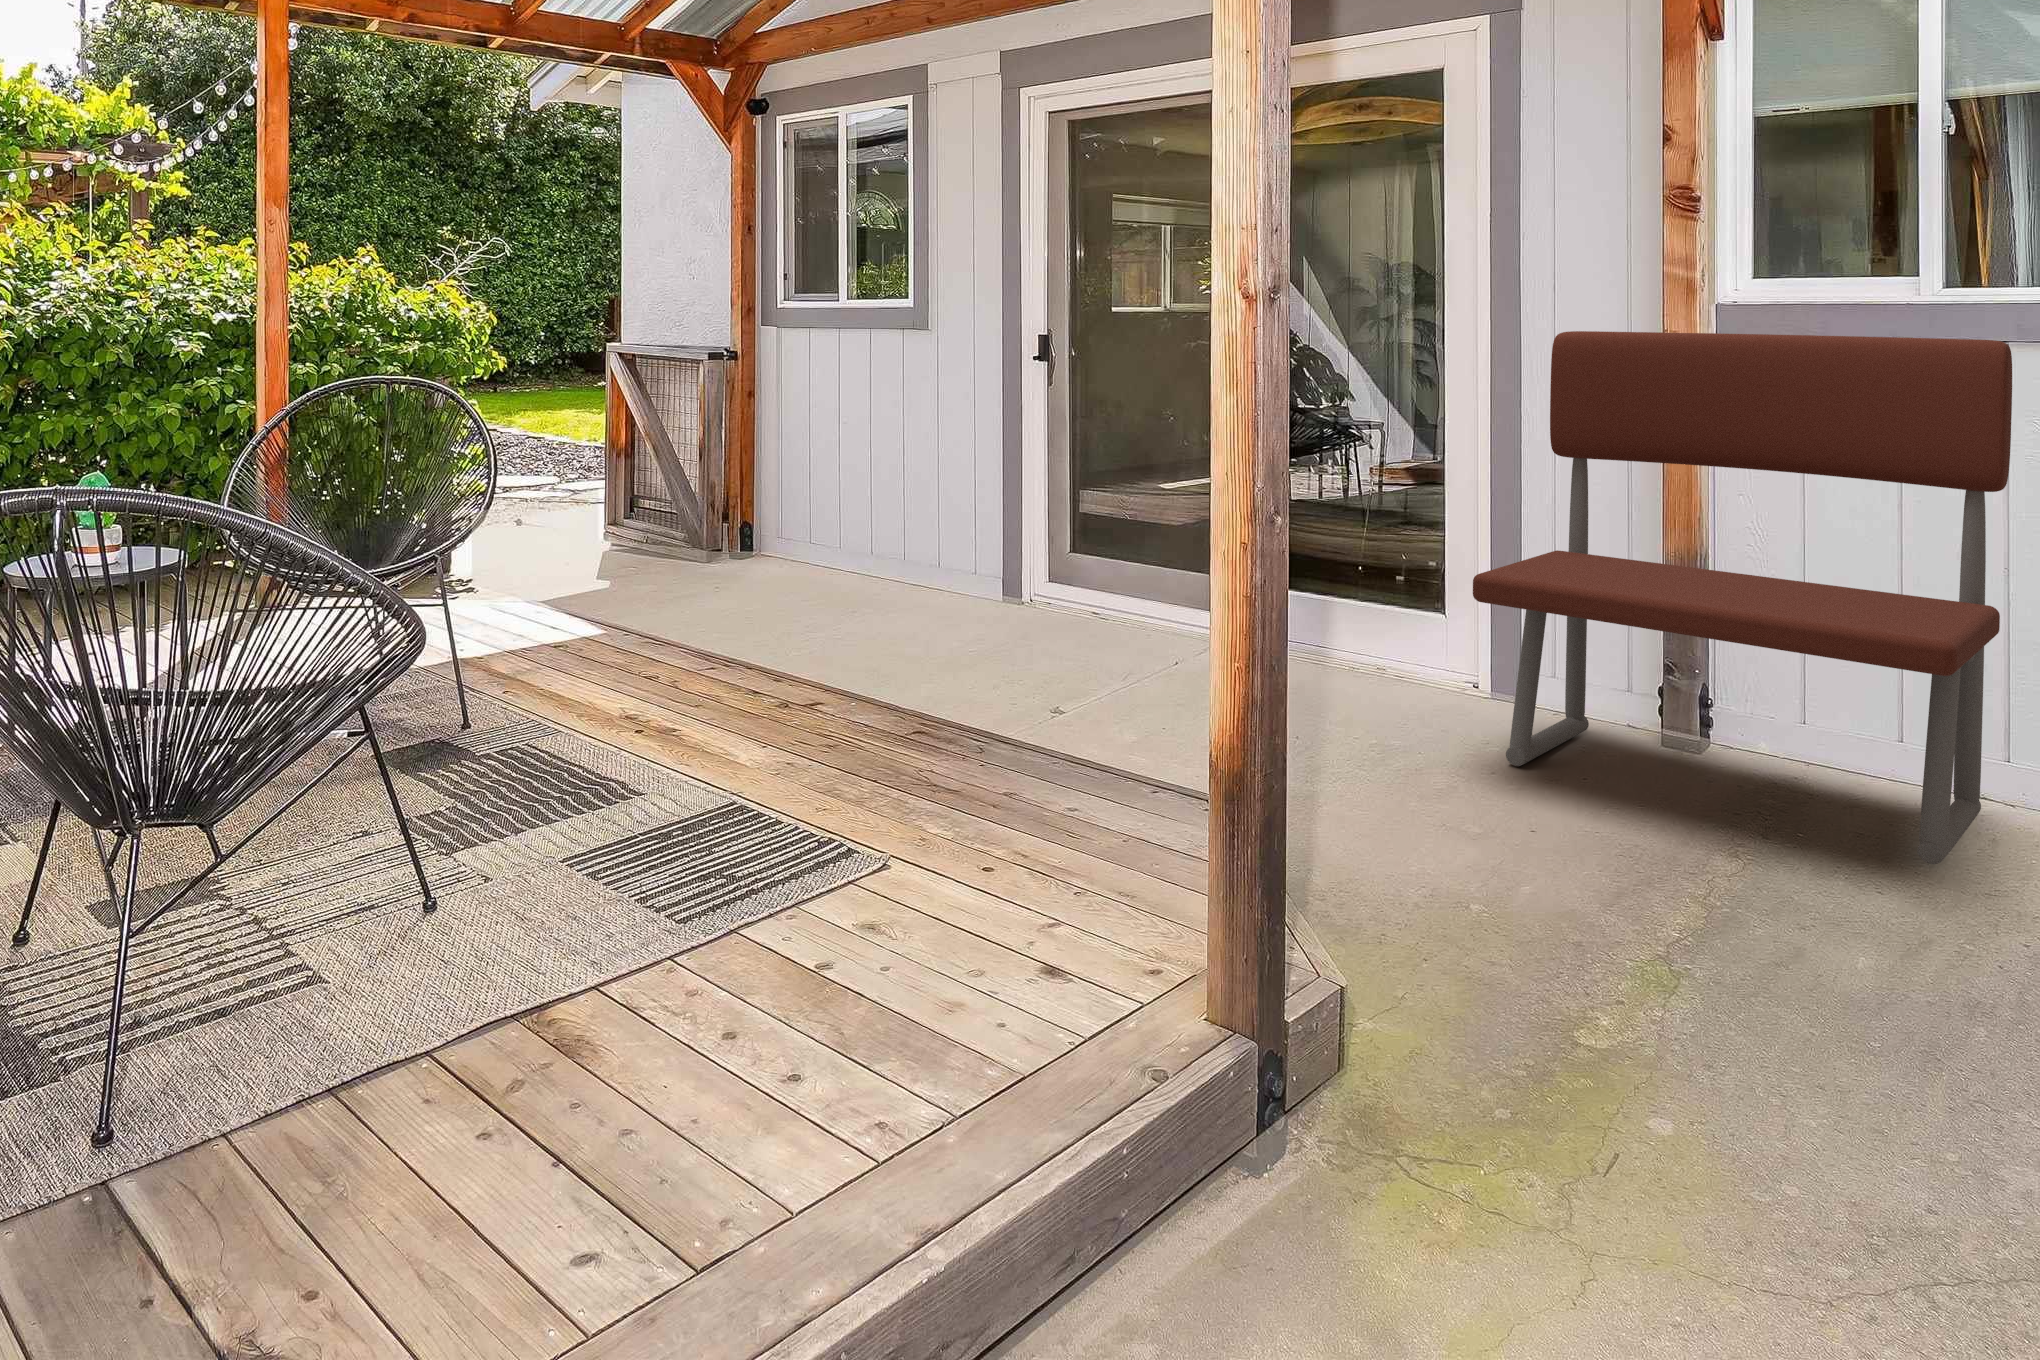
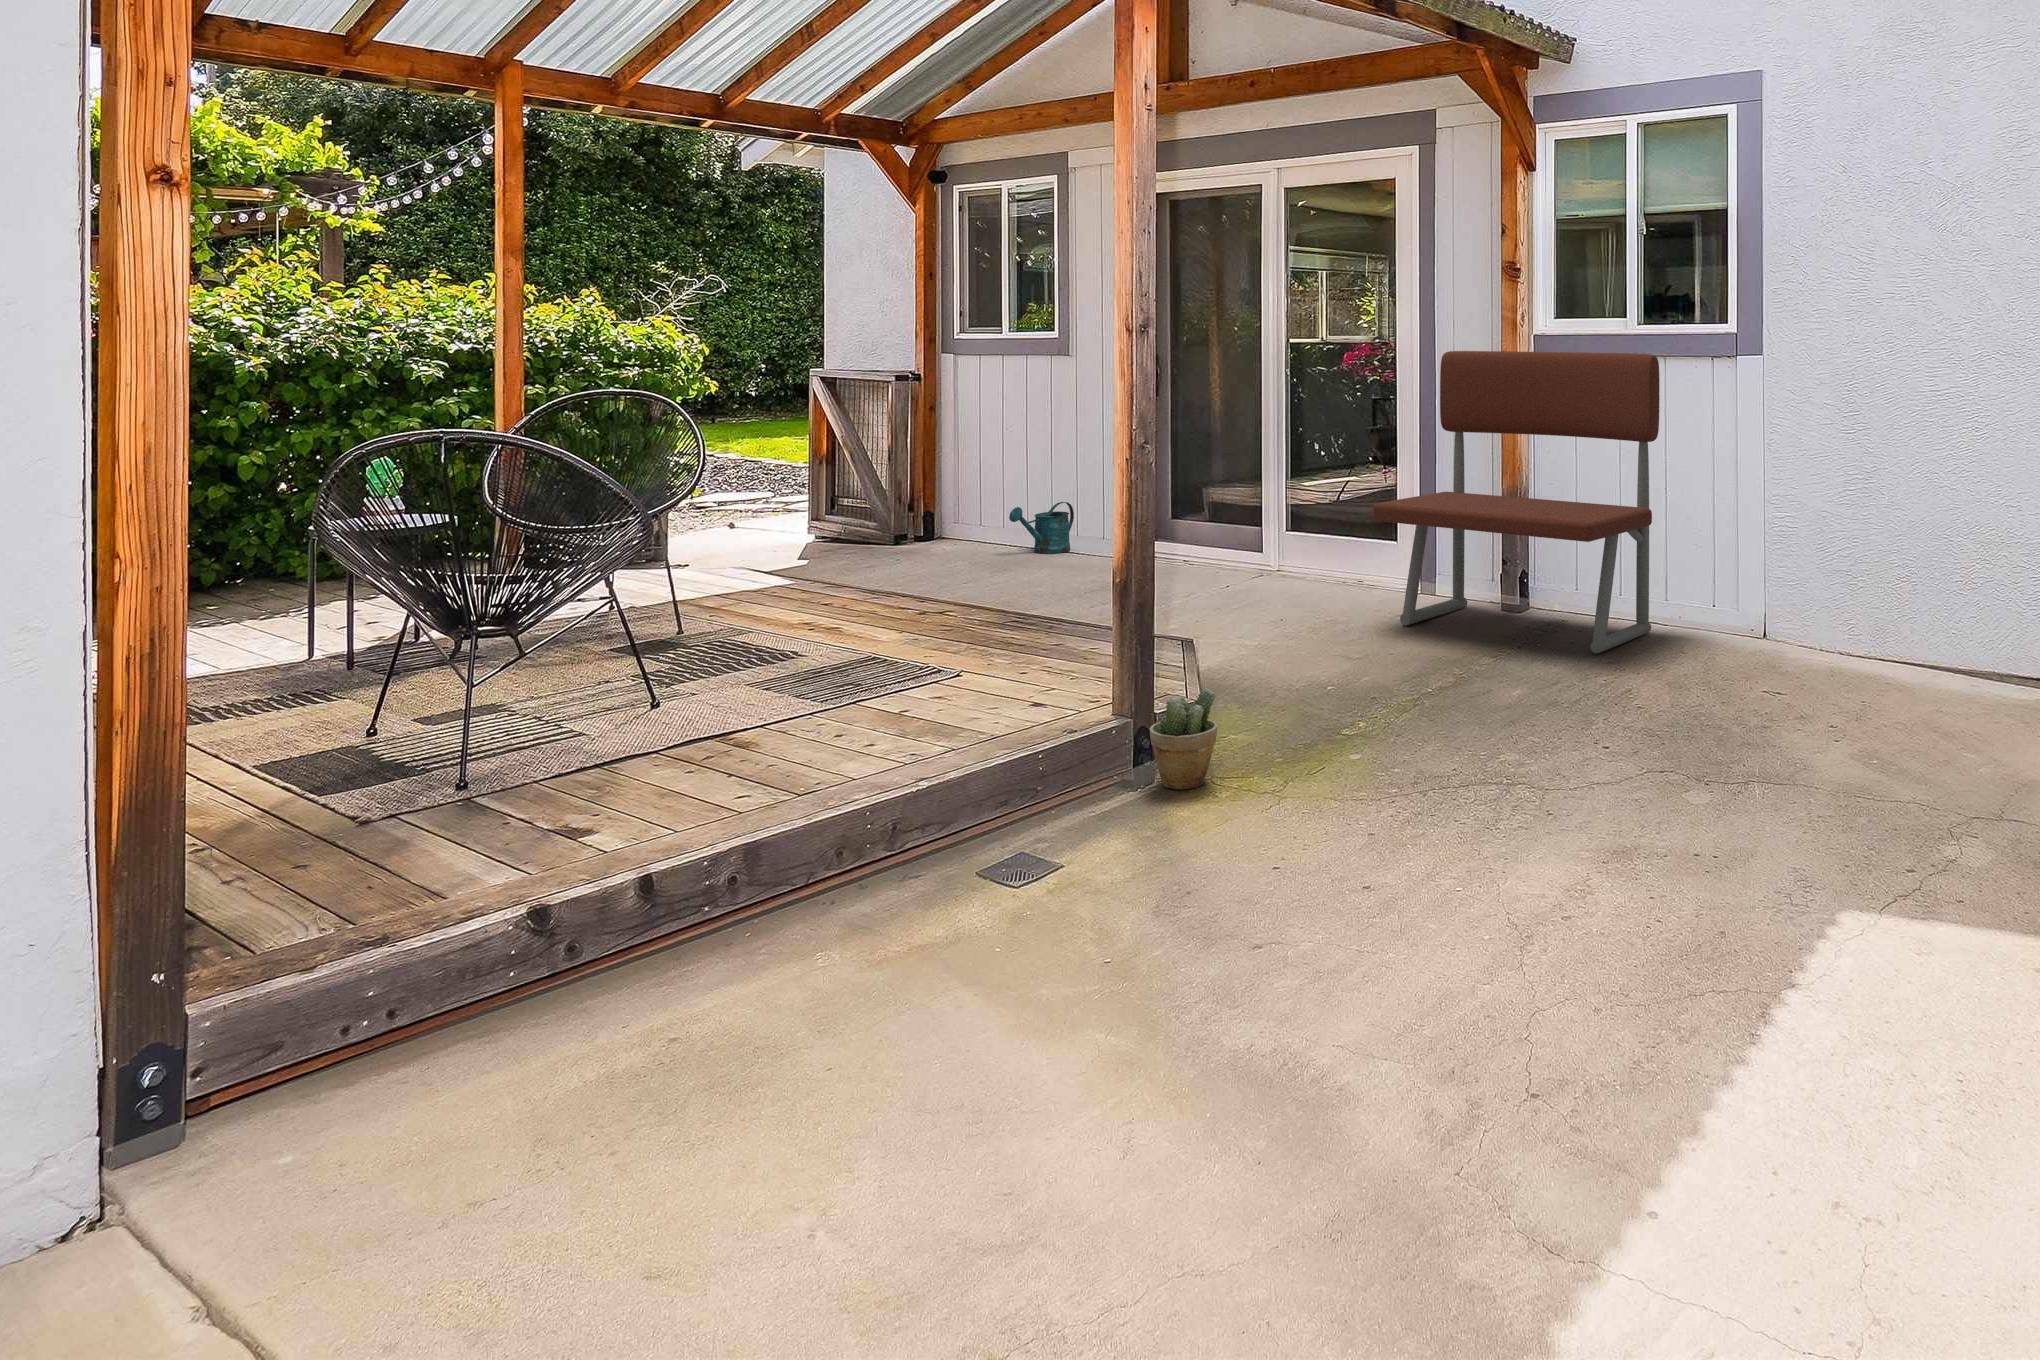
watering can: none [863,524,939,593] -> present [1009,502,1074,554]
potted plant: none [1299,994,1438,1202] -> present [1150,689,1218,789]

